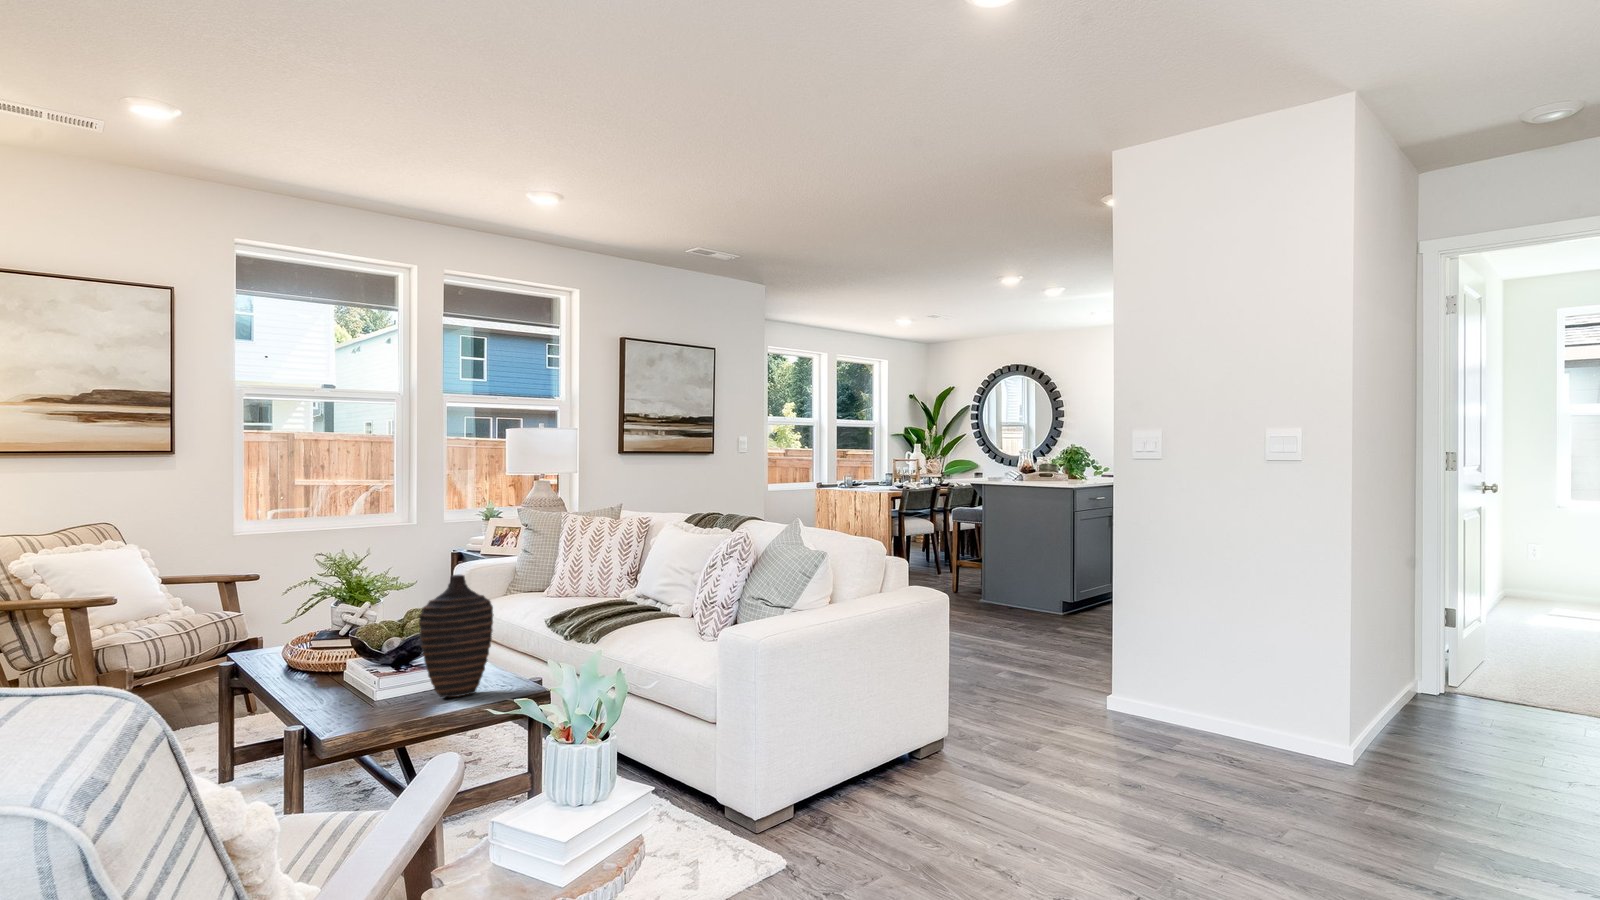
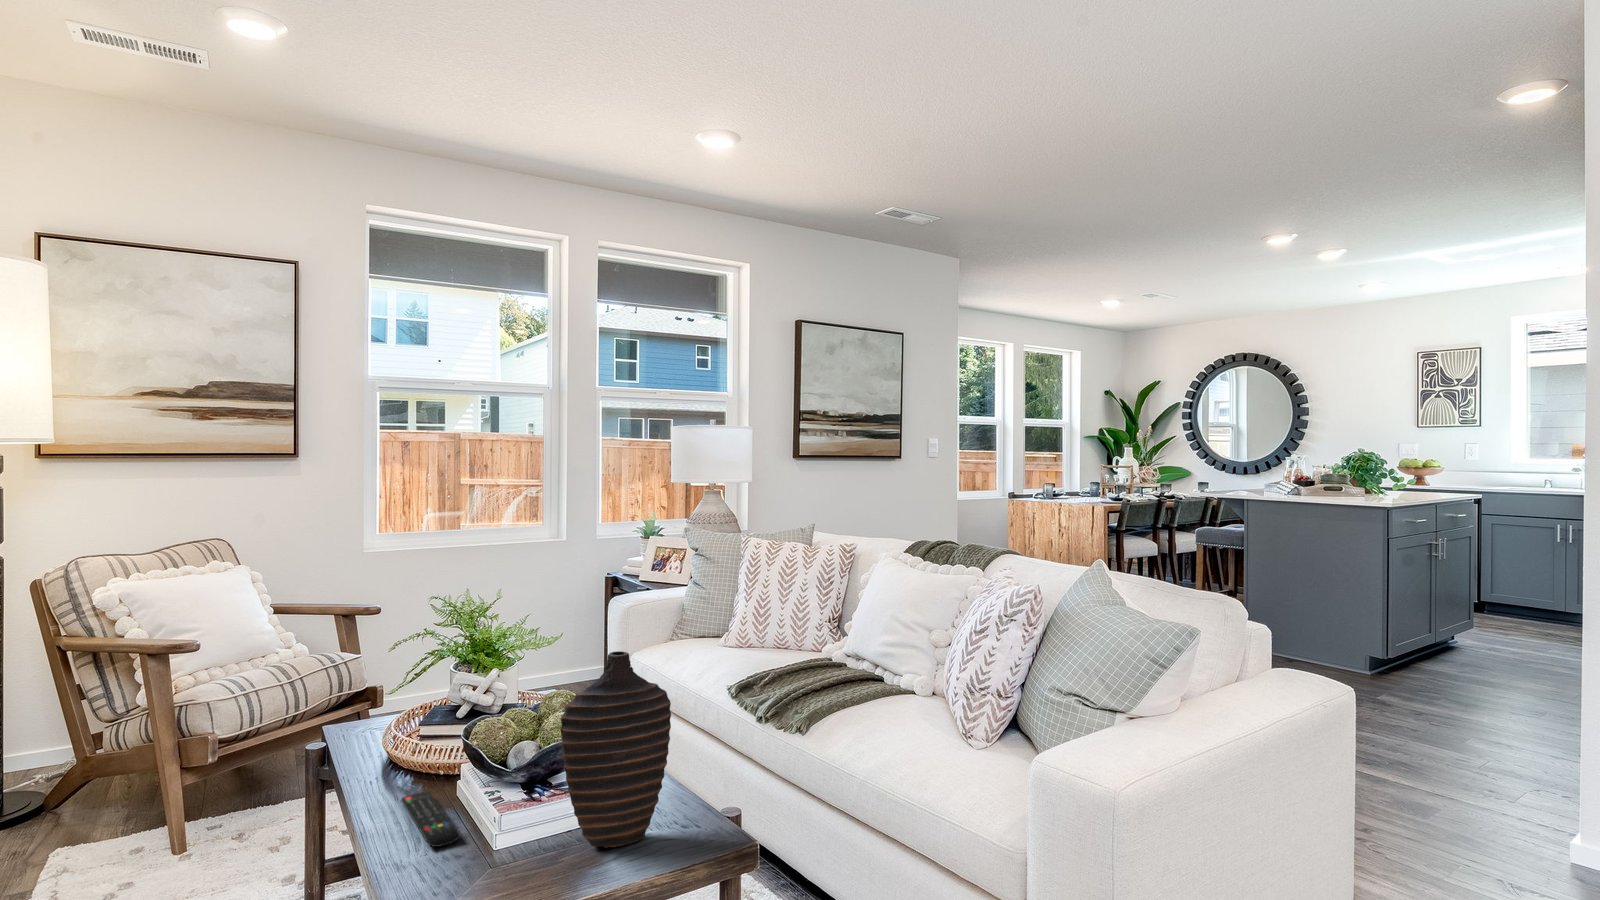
remote control: none [303,679,350,703] -> present [401,792,460,847]

